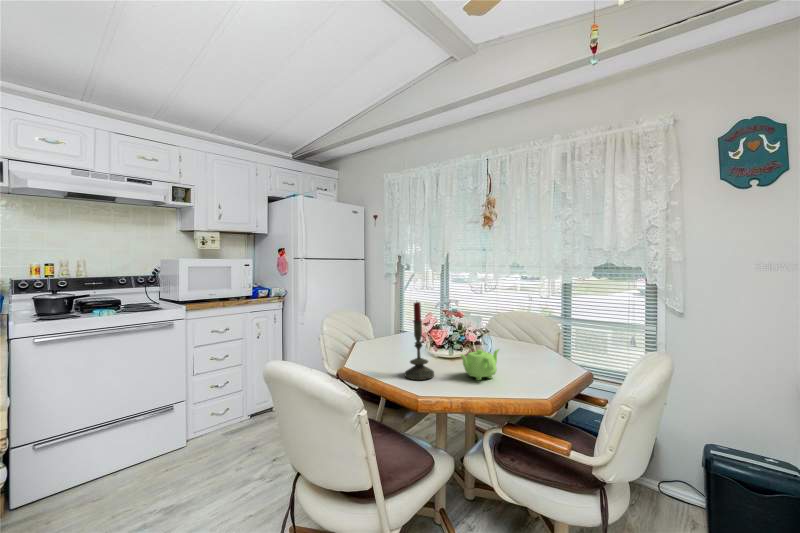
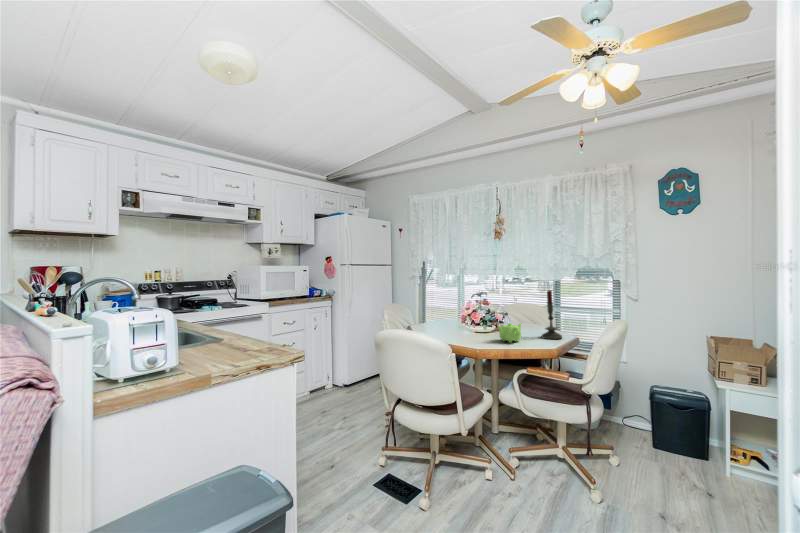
candle: present [405,302,434,380] -> present [542,290,562,339]

